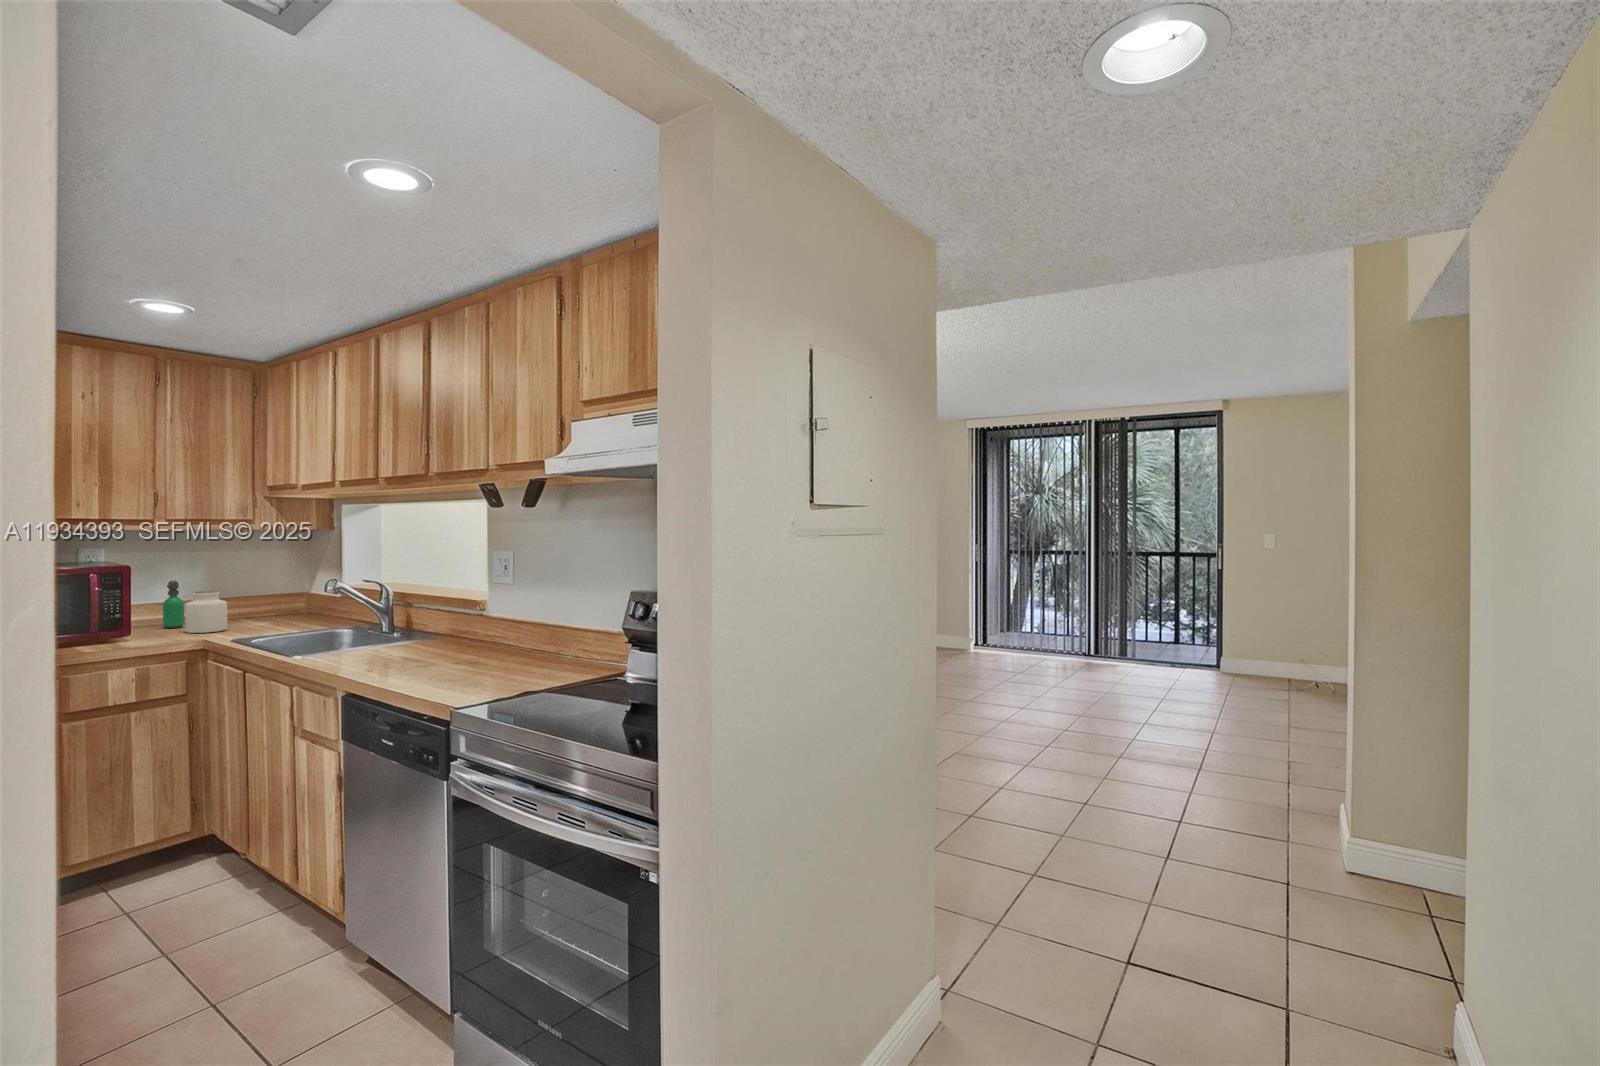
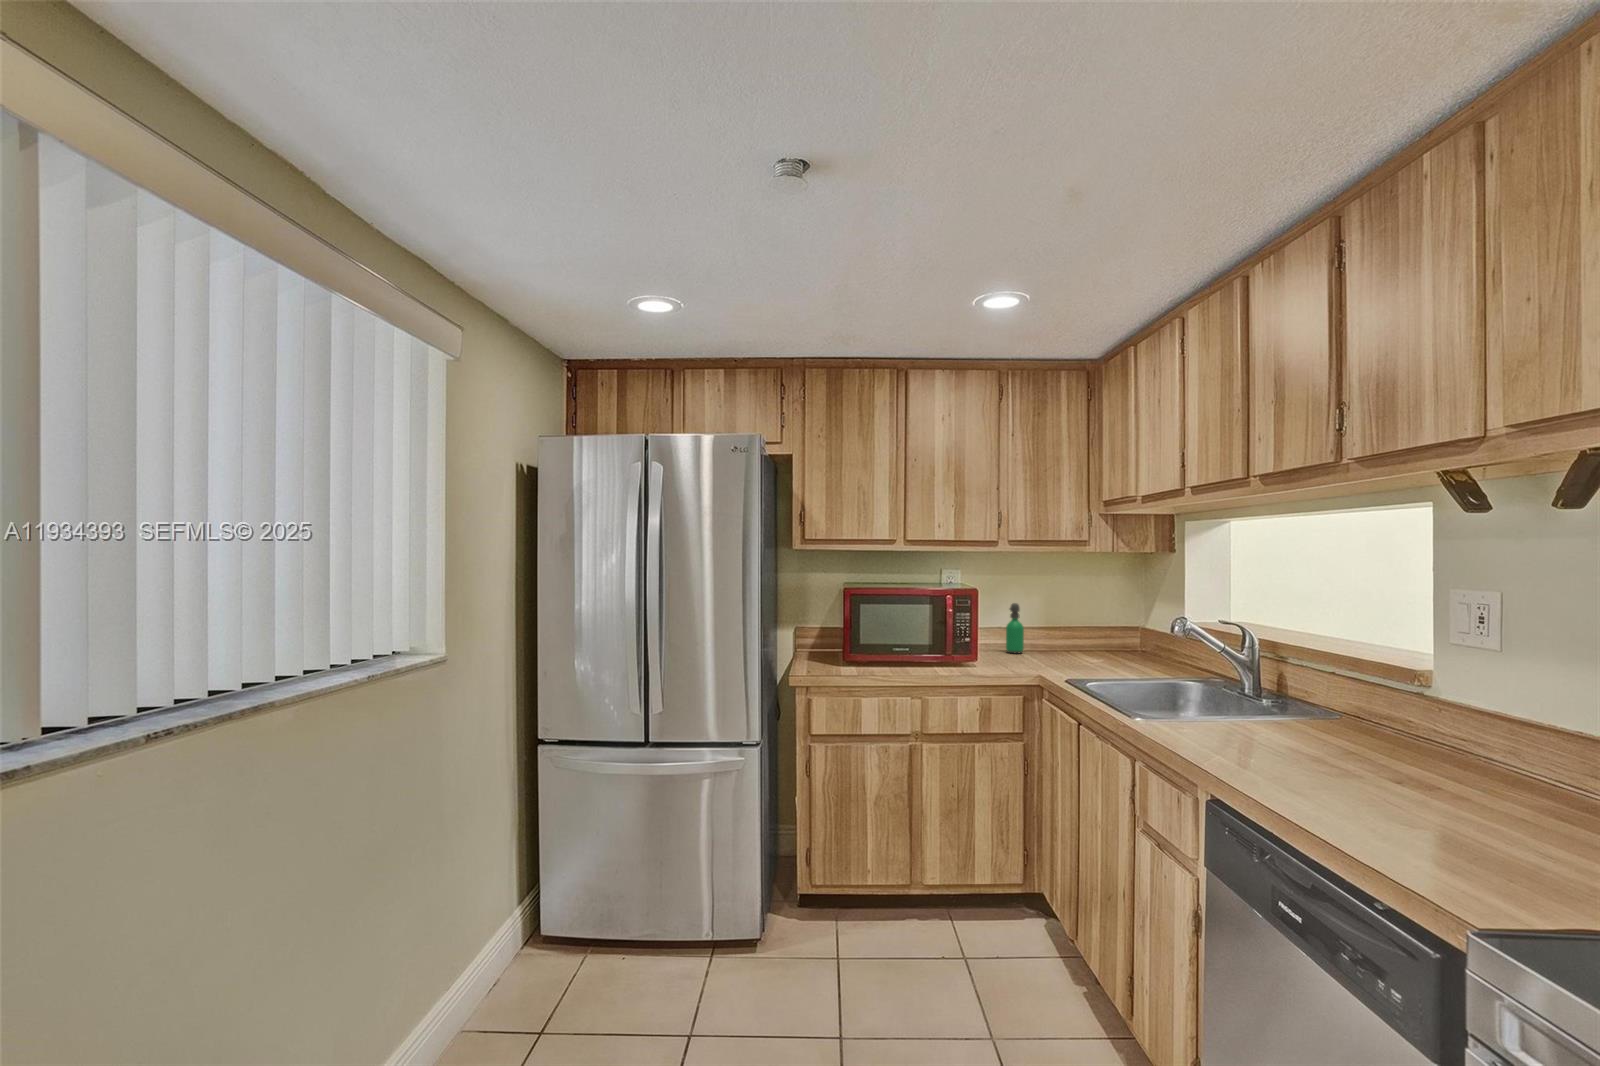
jar: present [186,591,227,633] -> none [1025,617,1062,663]

